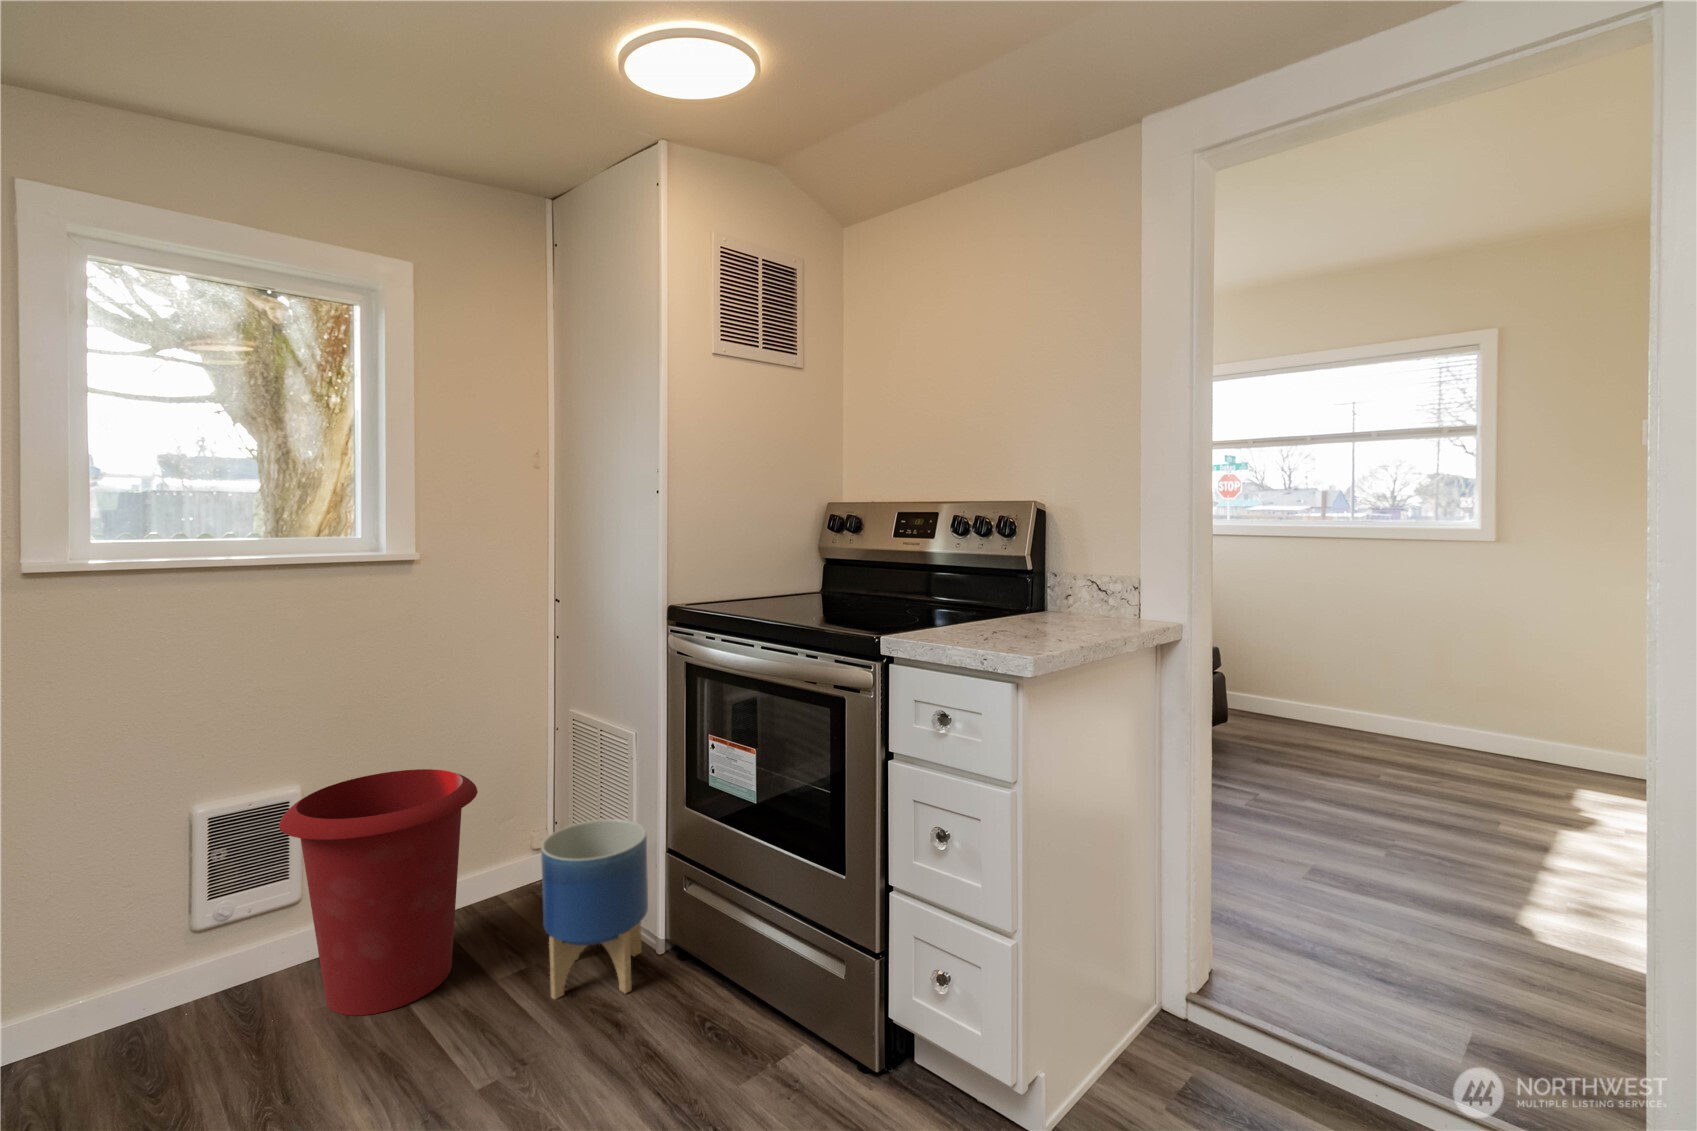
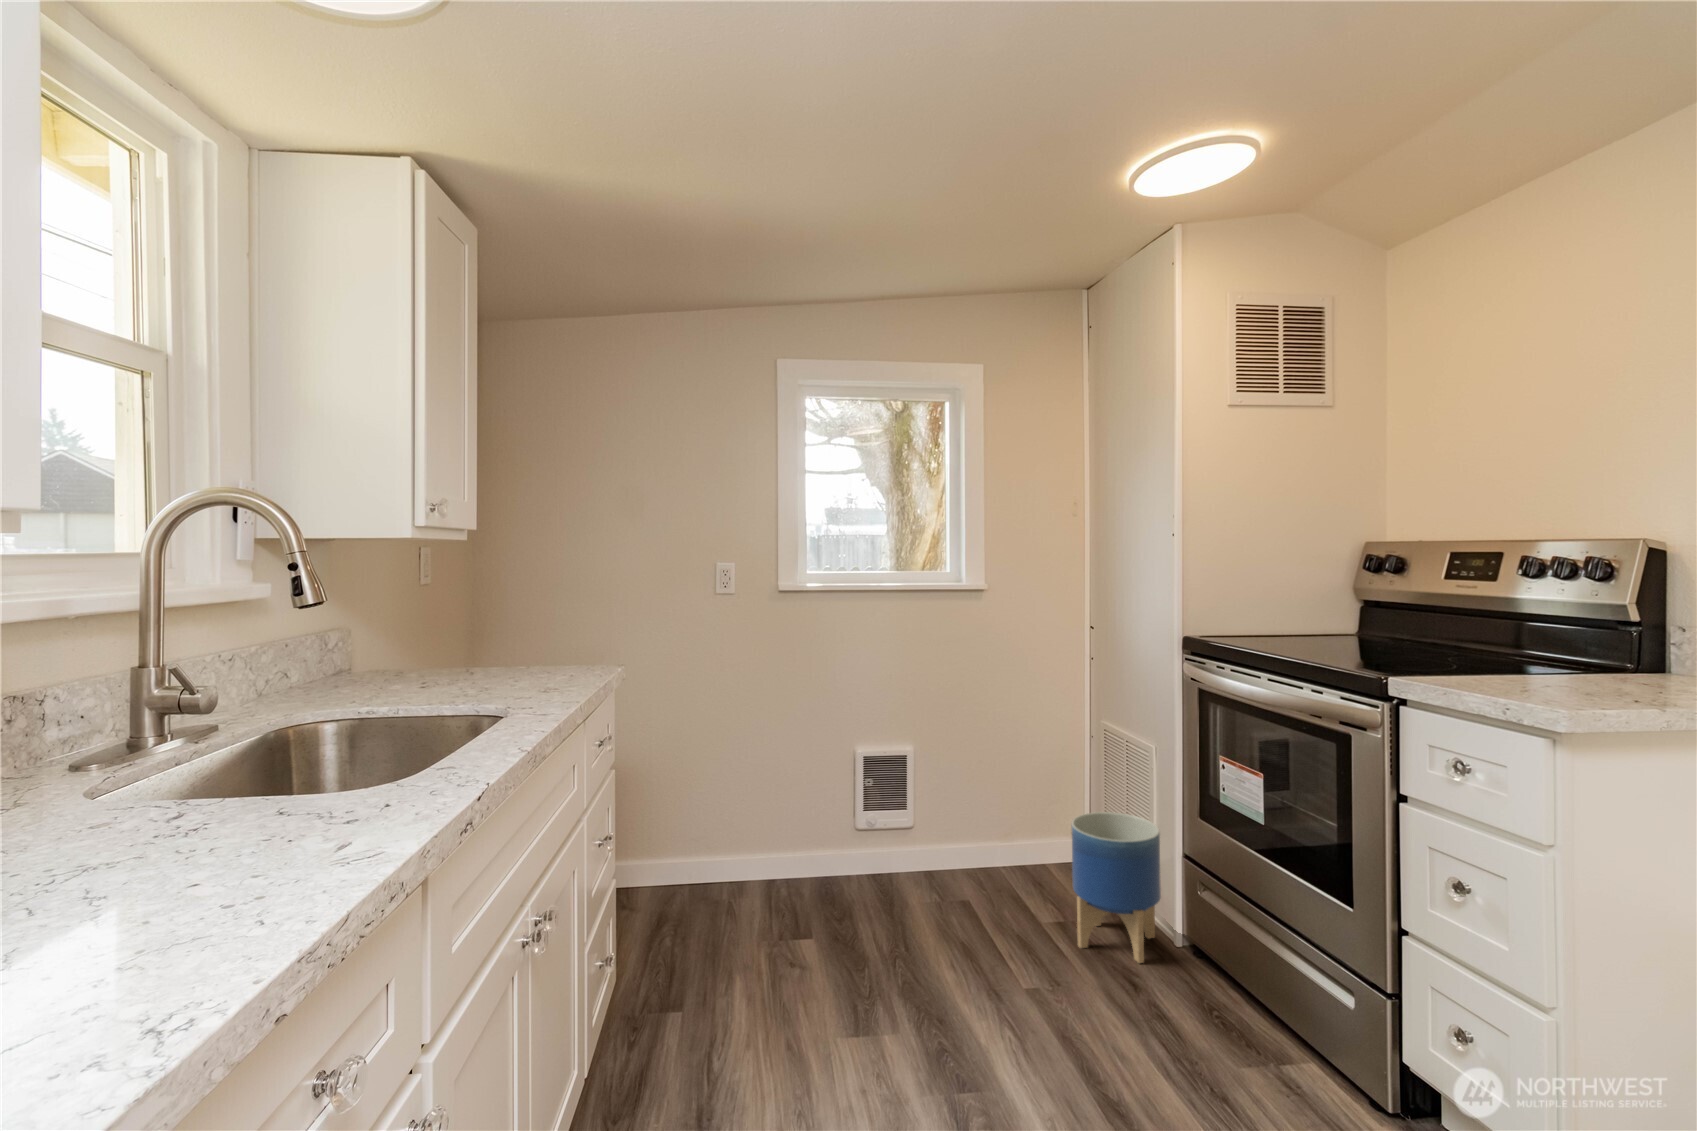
waste bin: present [279,769,478,1016] -> none [902,745,1025,916]

